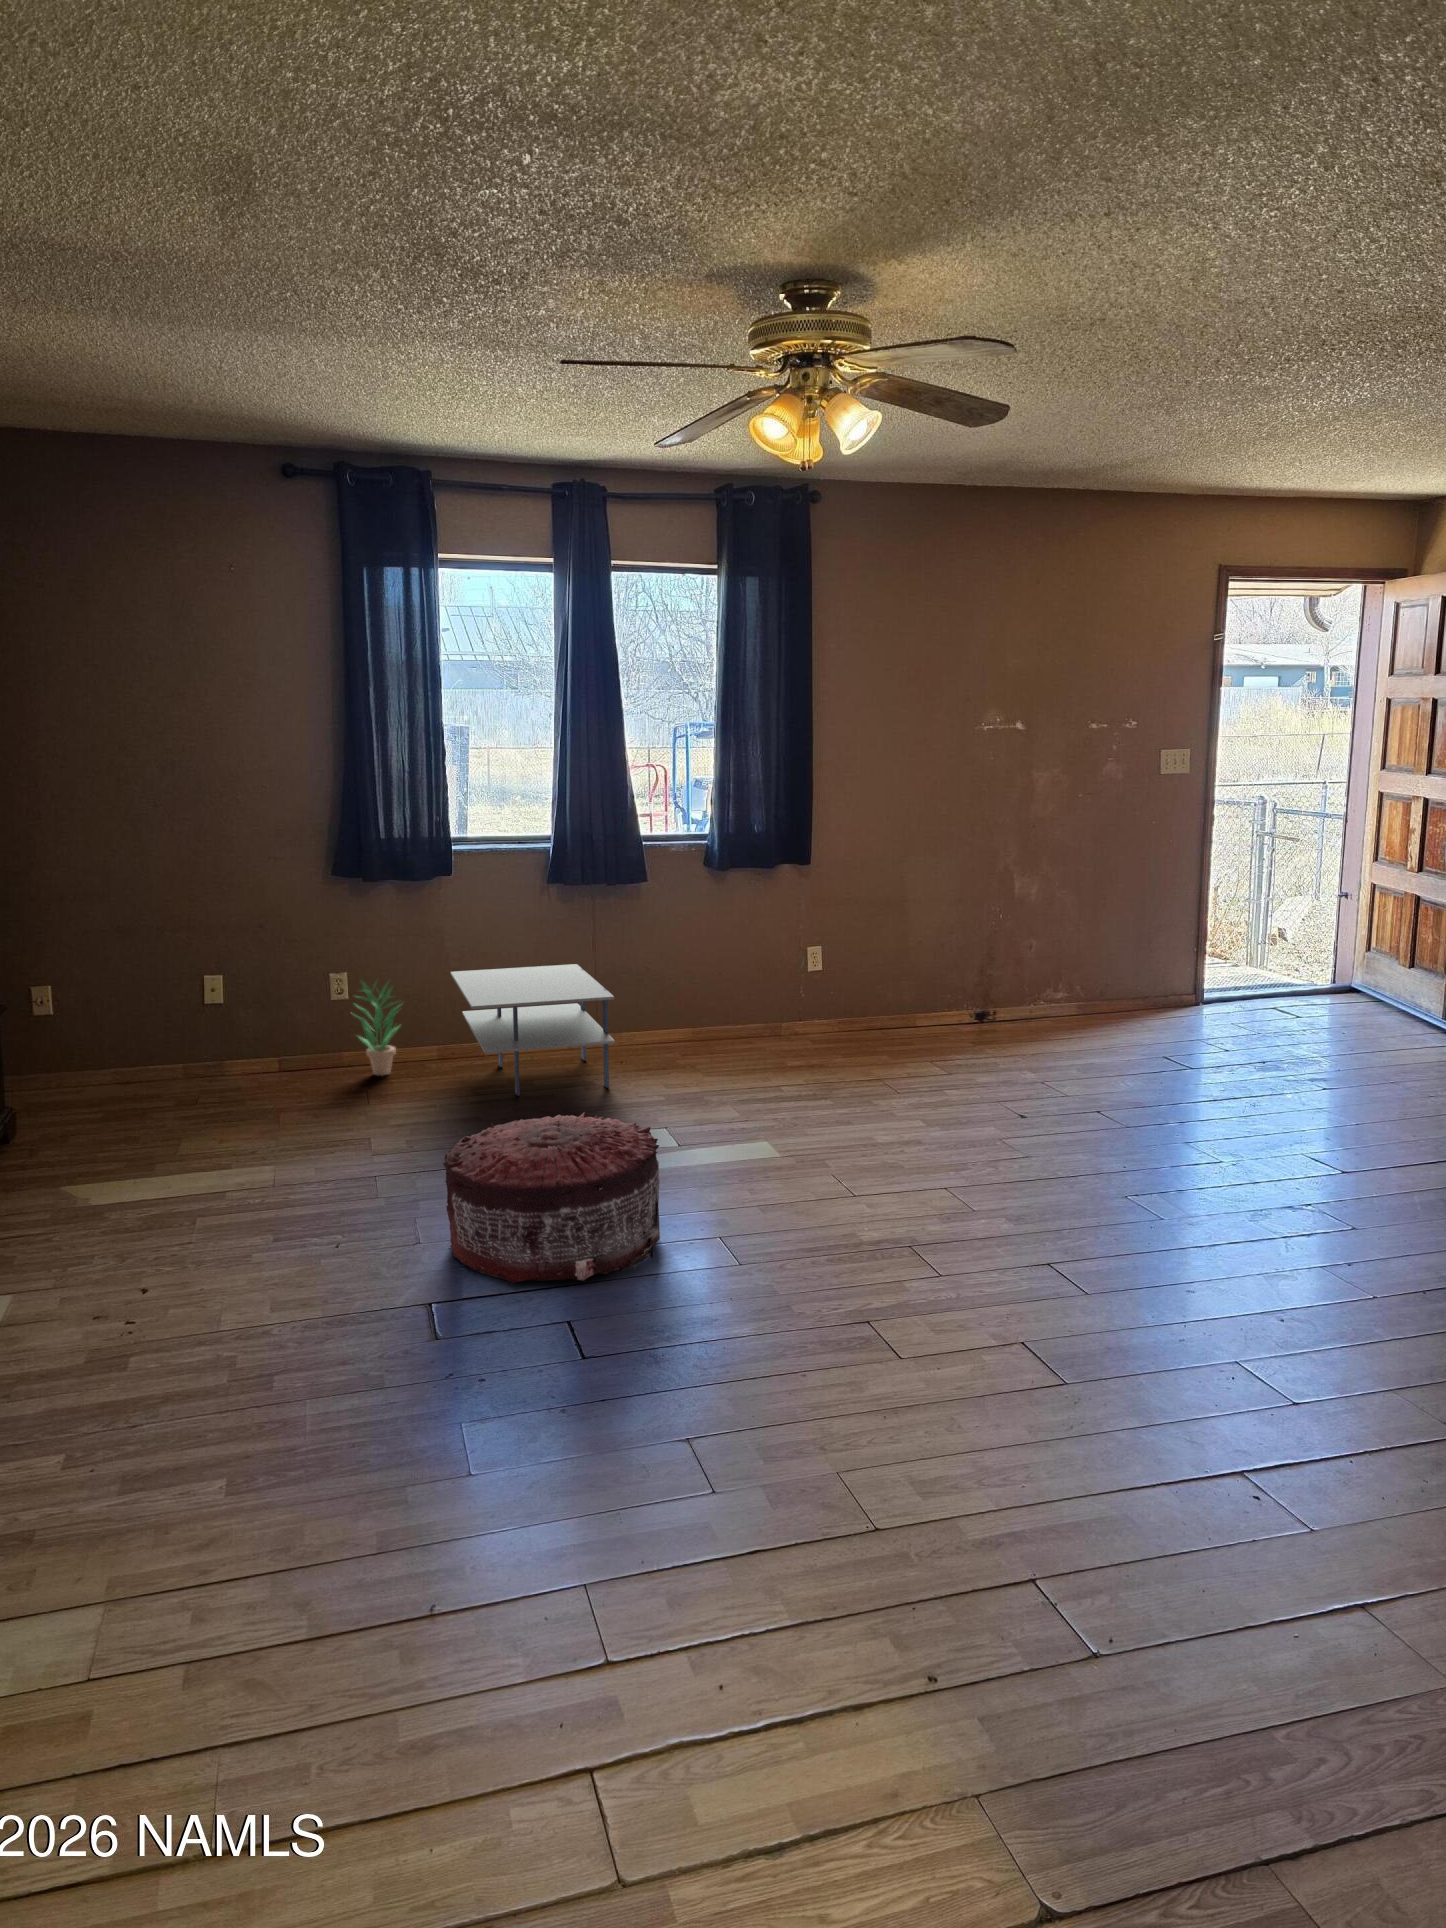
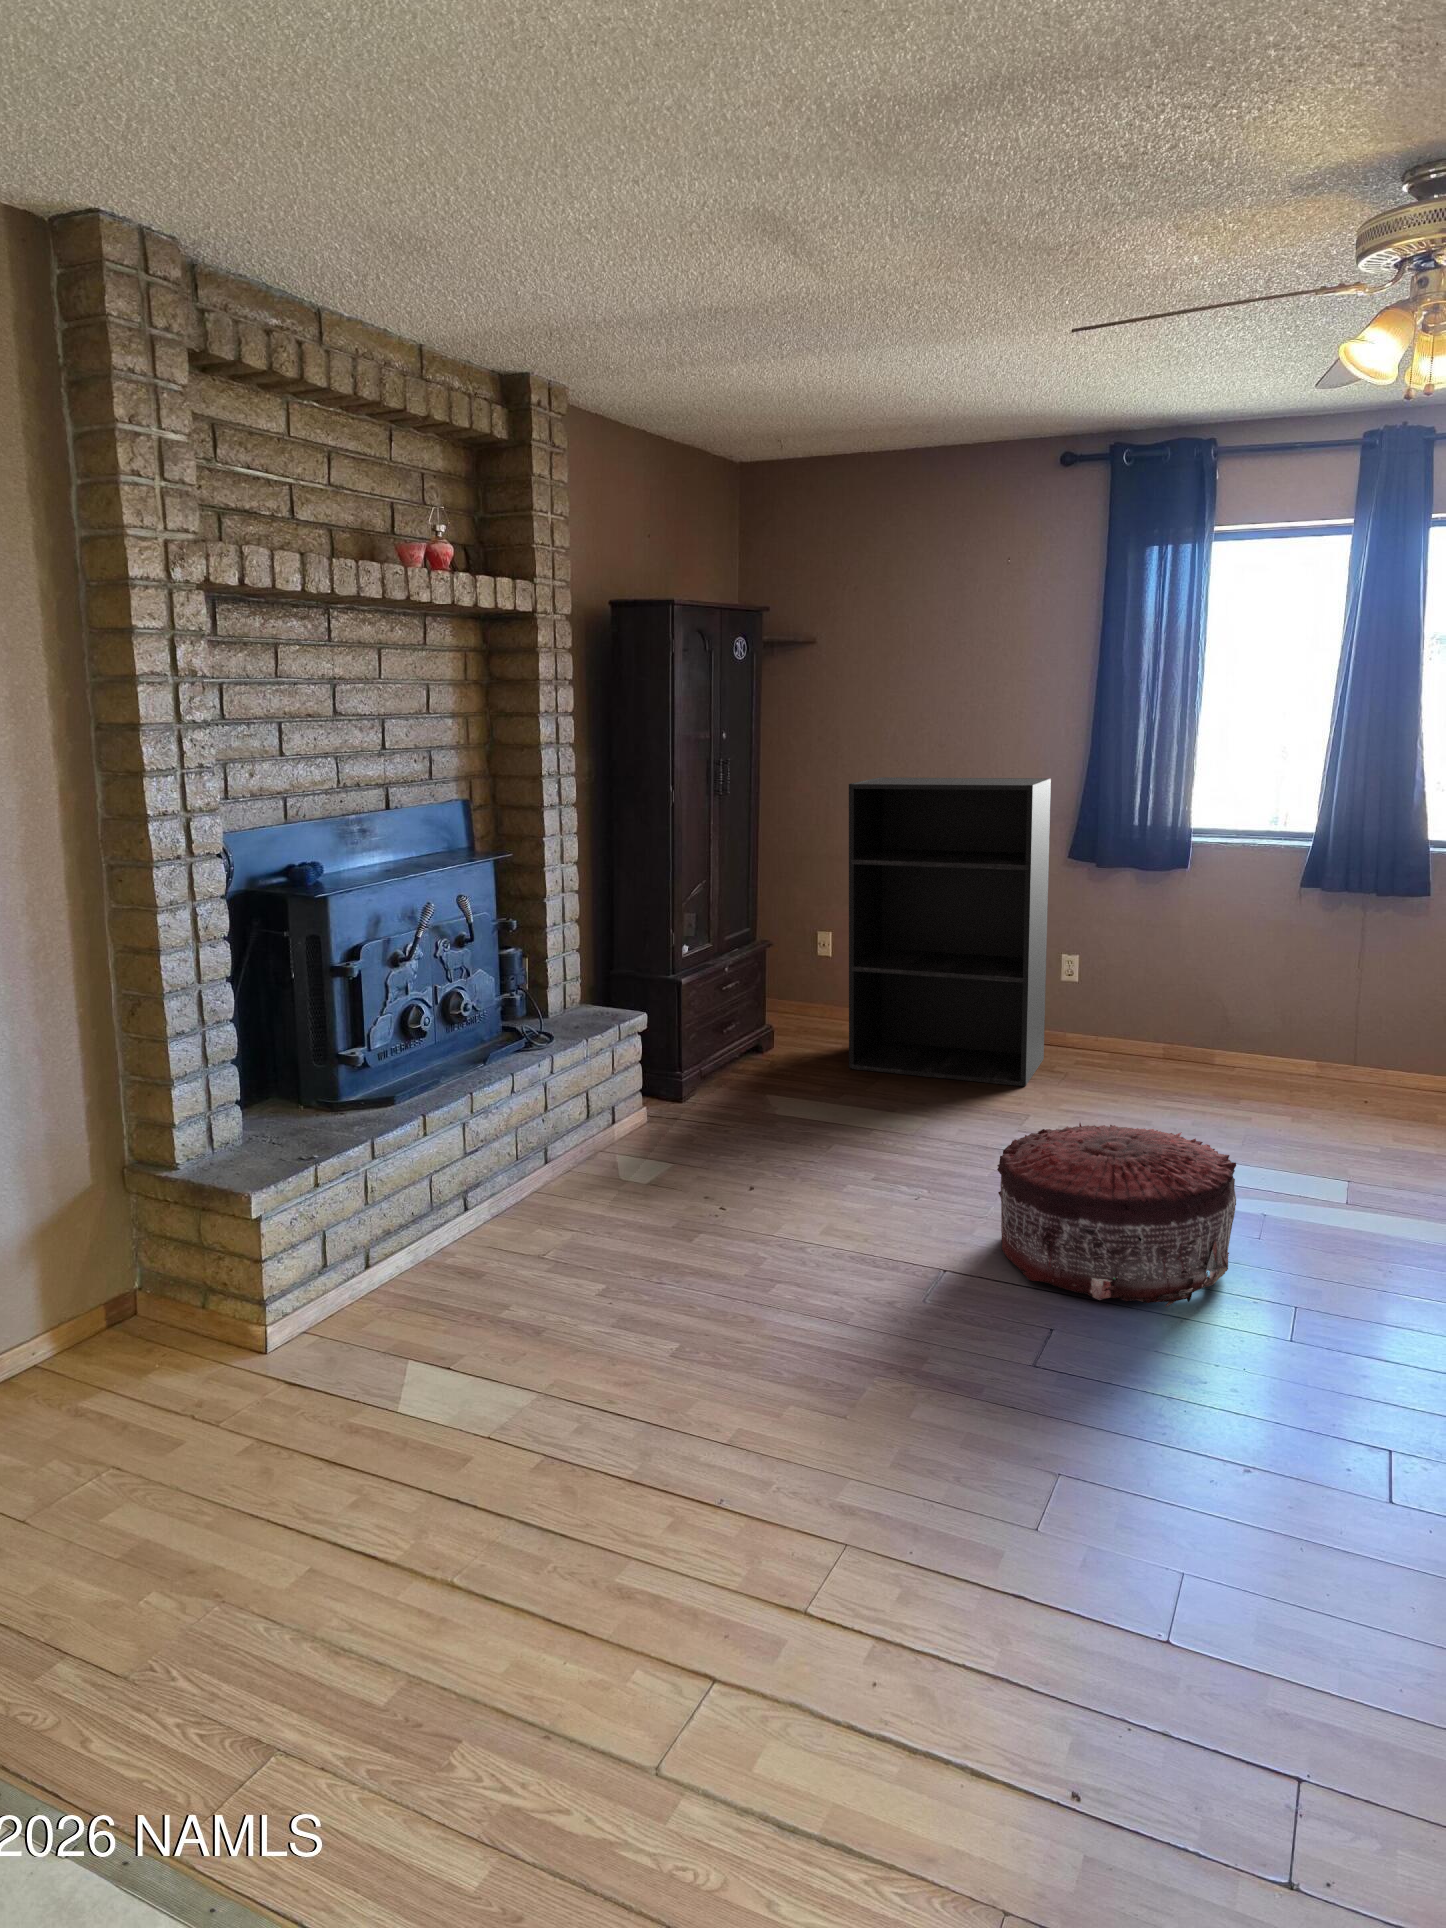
bookshelf: none [106,795,337,1130] -> present [849,777,1051,1086]
side table: present [450,964,615,1096] -> none [1161,969,1335,1123]
potted plant: present [356,980,400,1076] -> none [1070,964,1125,1064]

